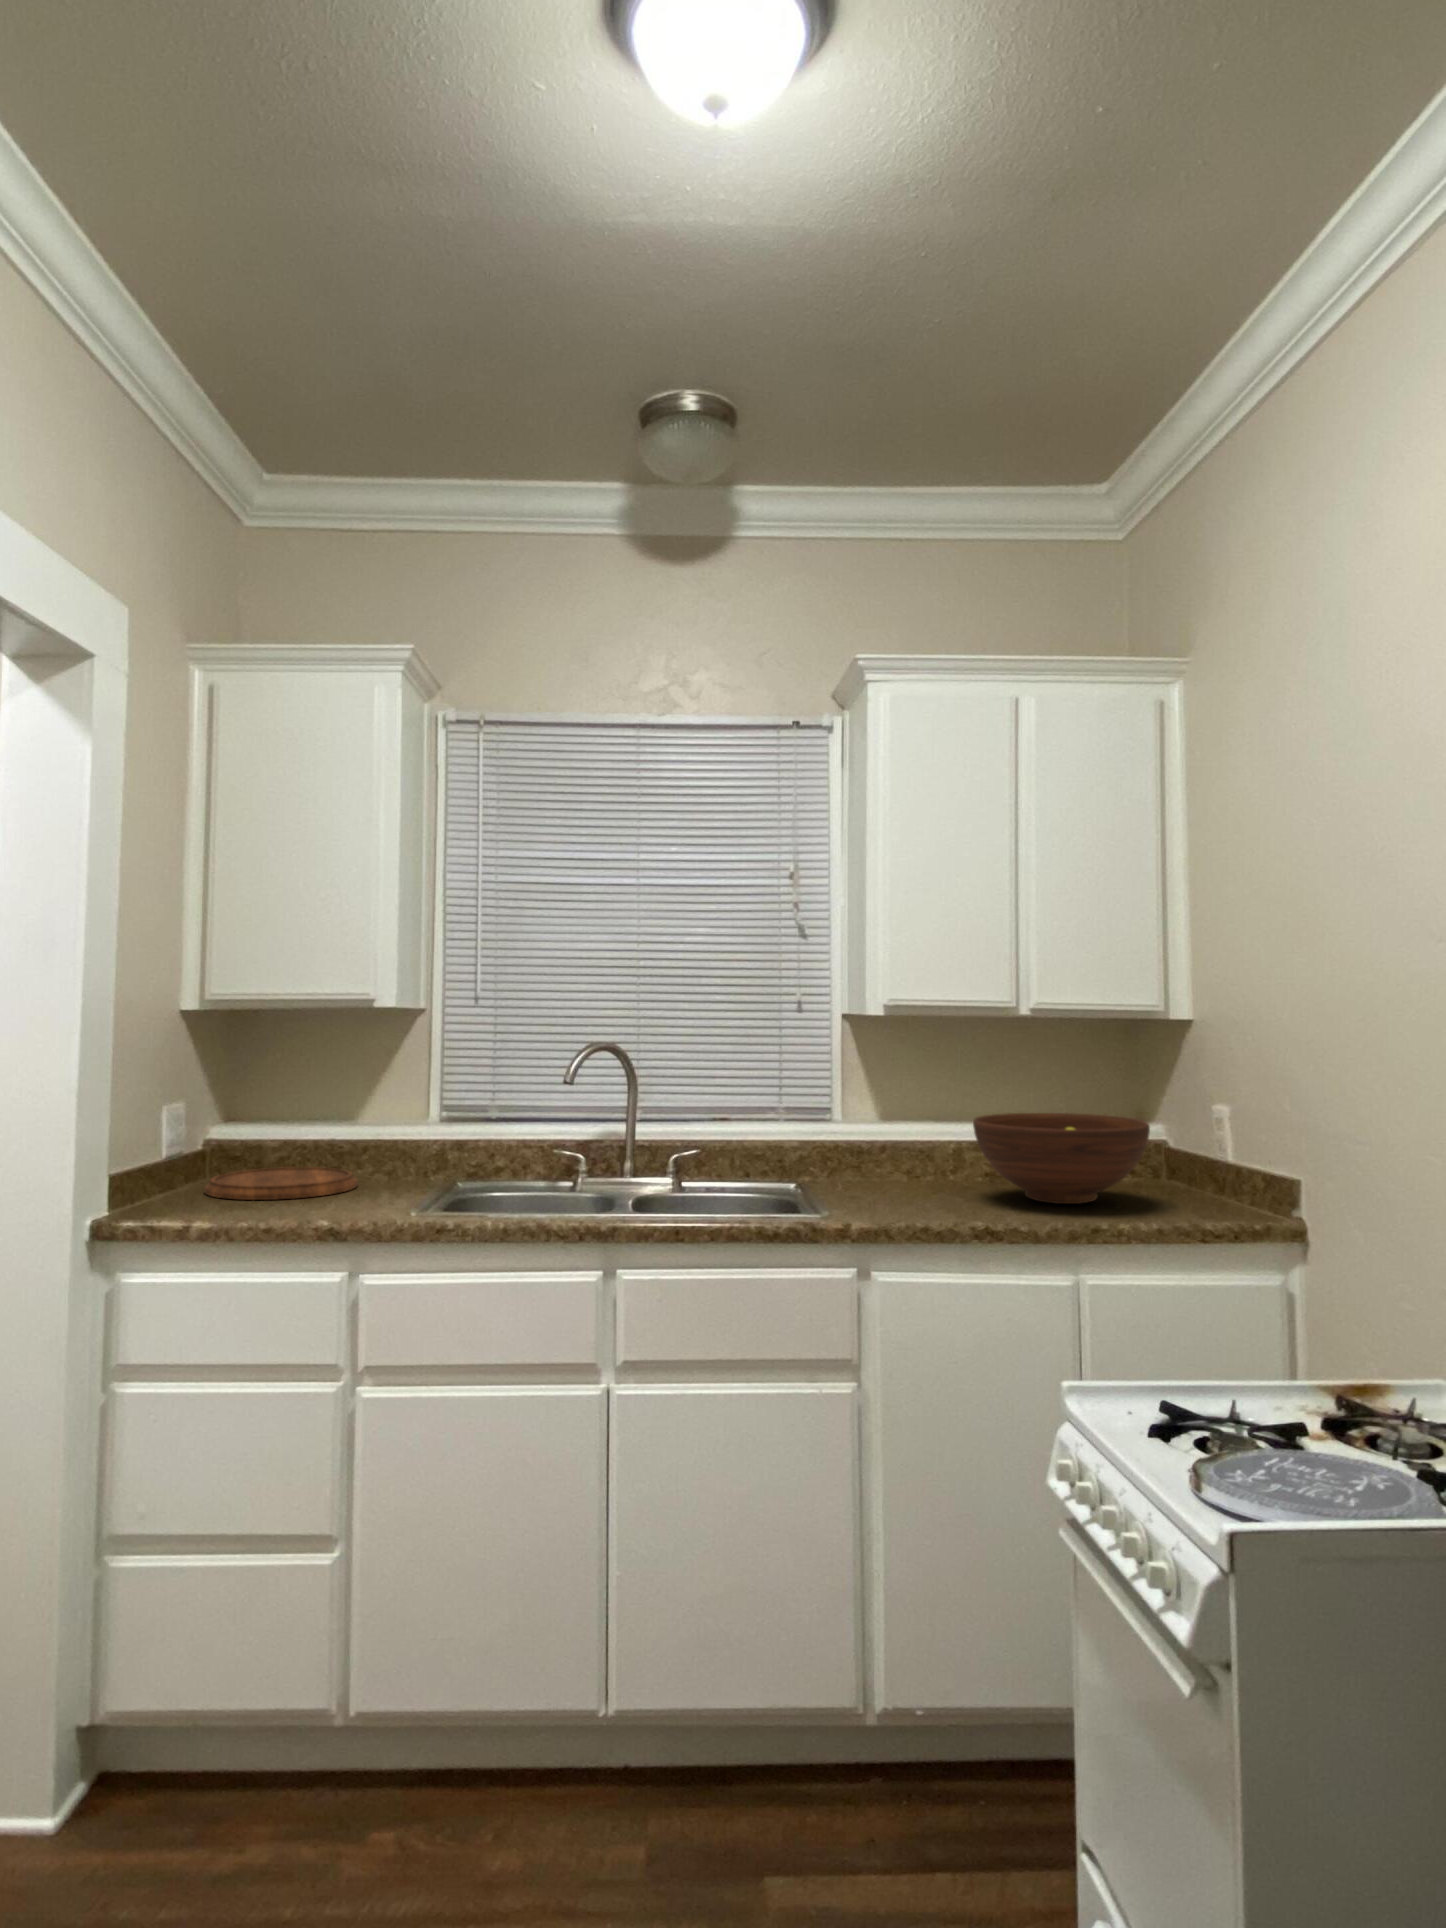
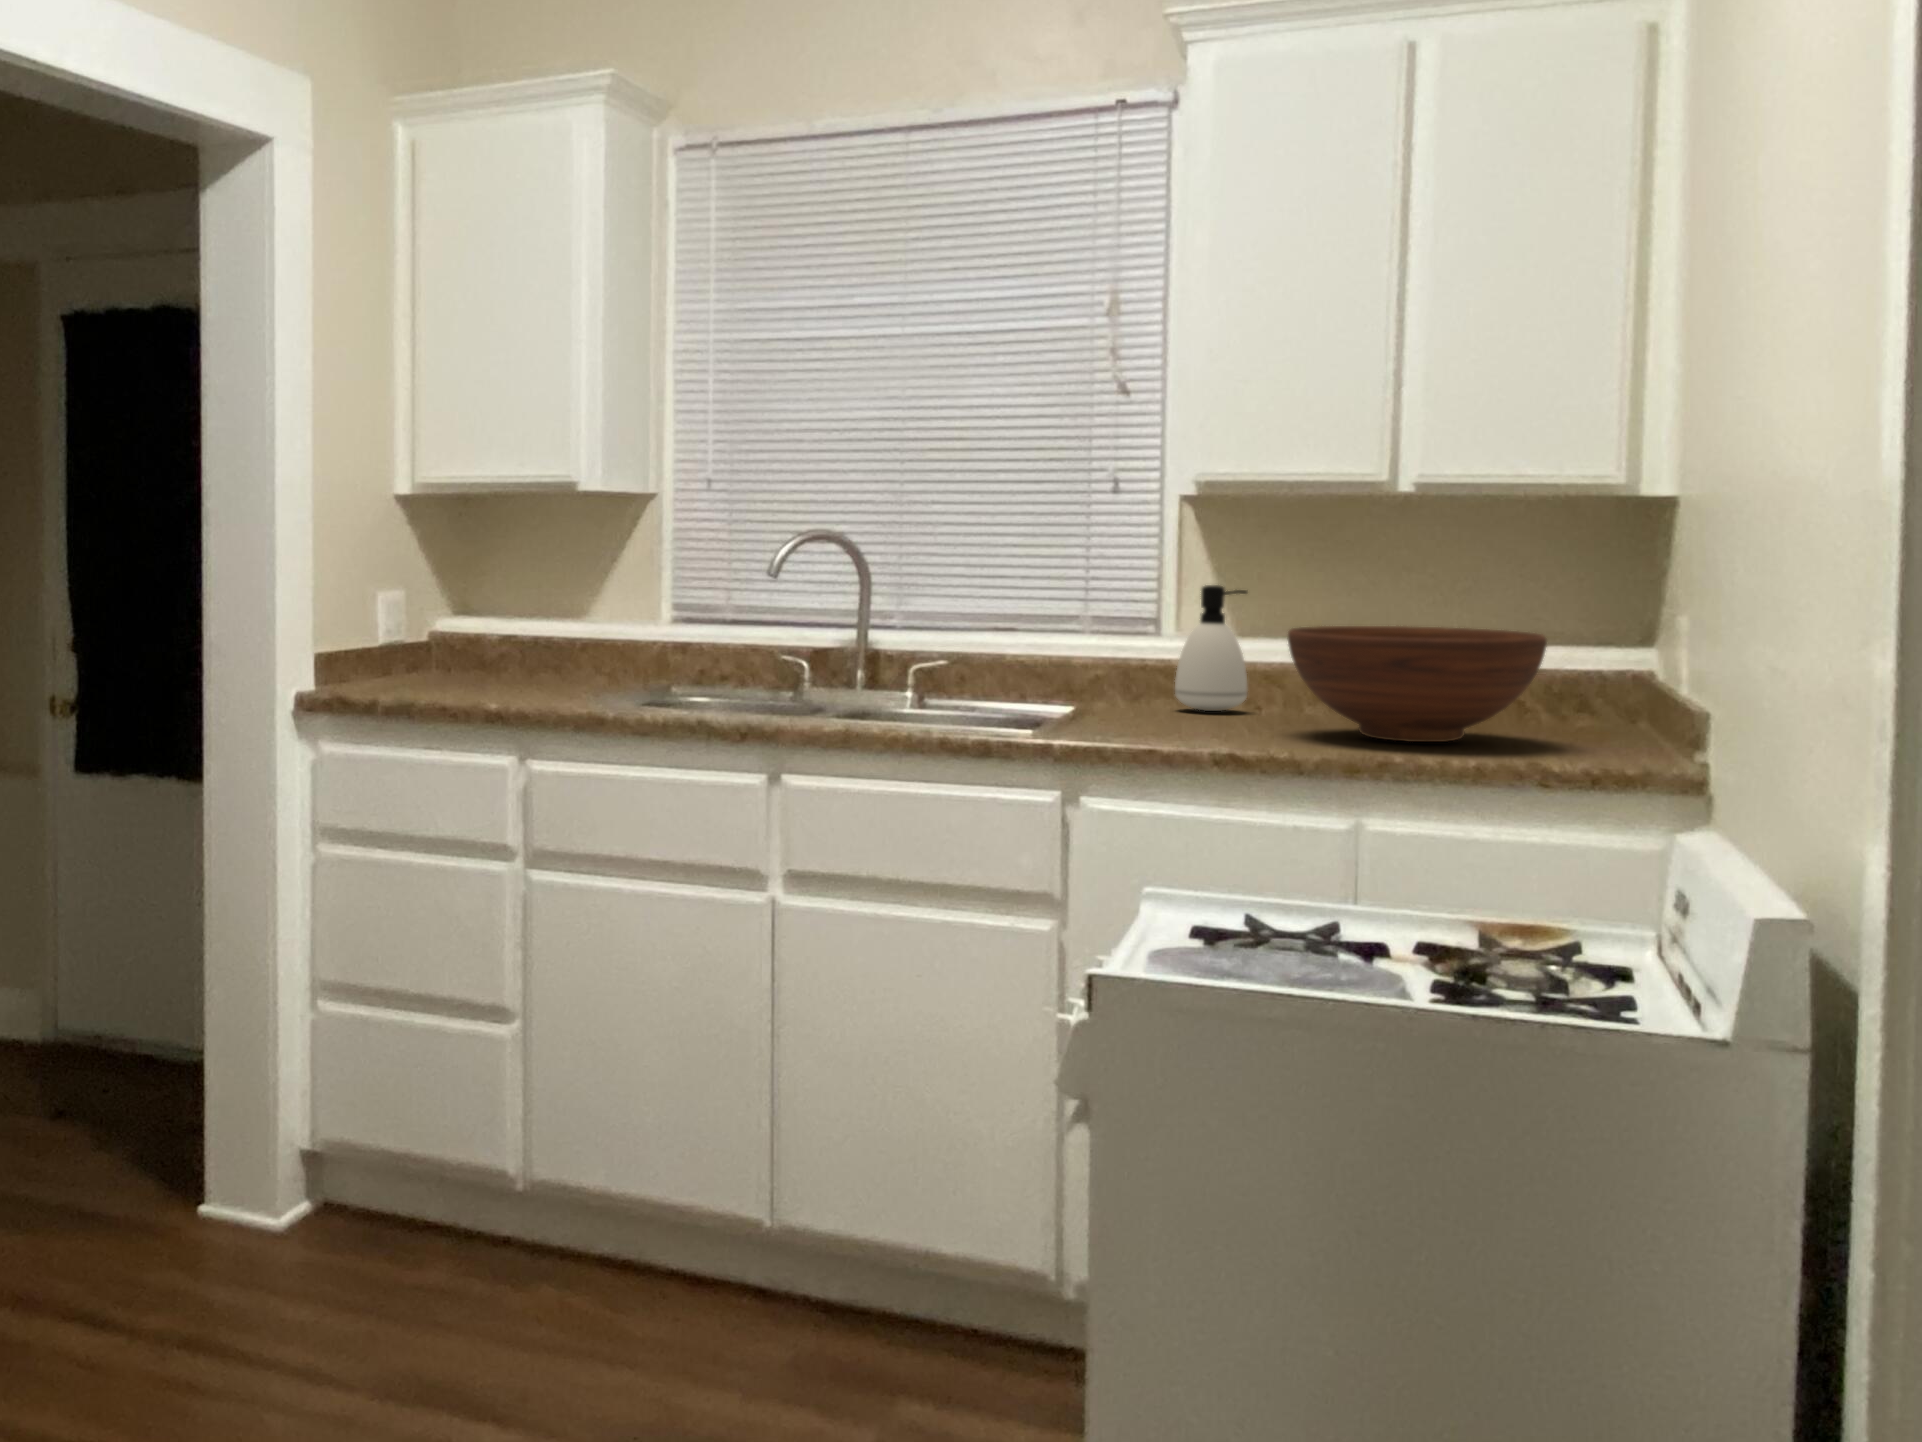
soap dispenser: none [855,1082,906,1178] -> present [1175,585,1248,711]
cutting board: present [205,1167,358,1200] -> none [408,666,568,692]

